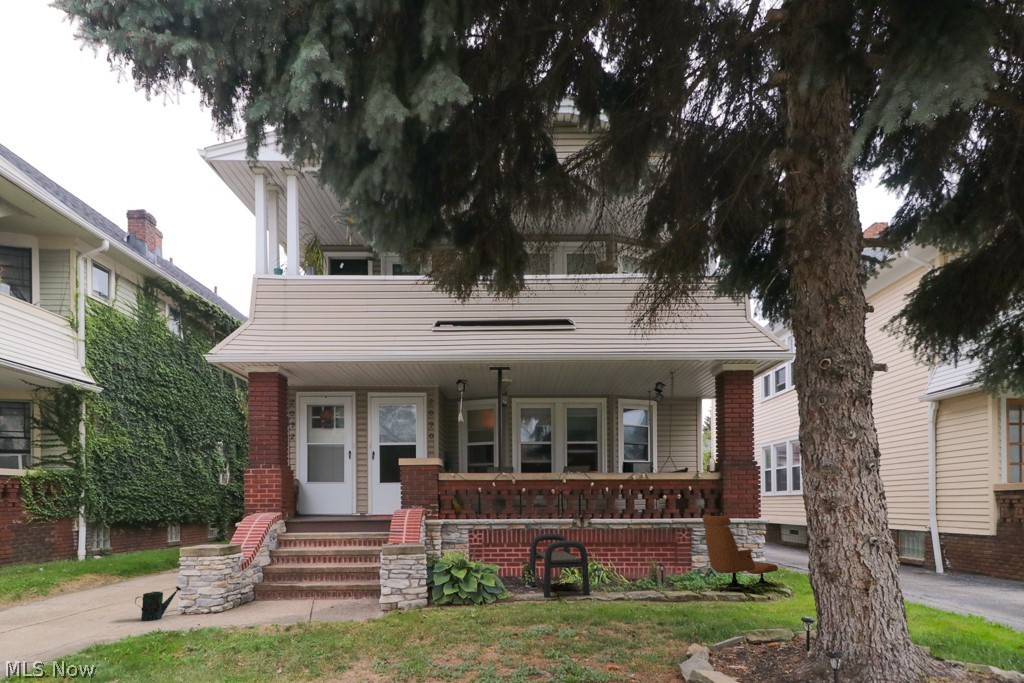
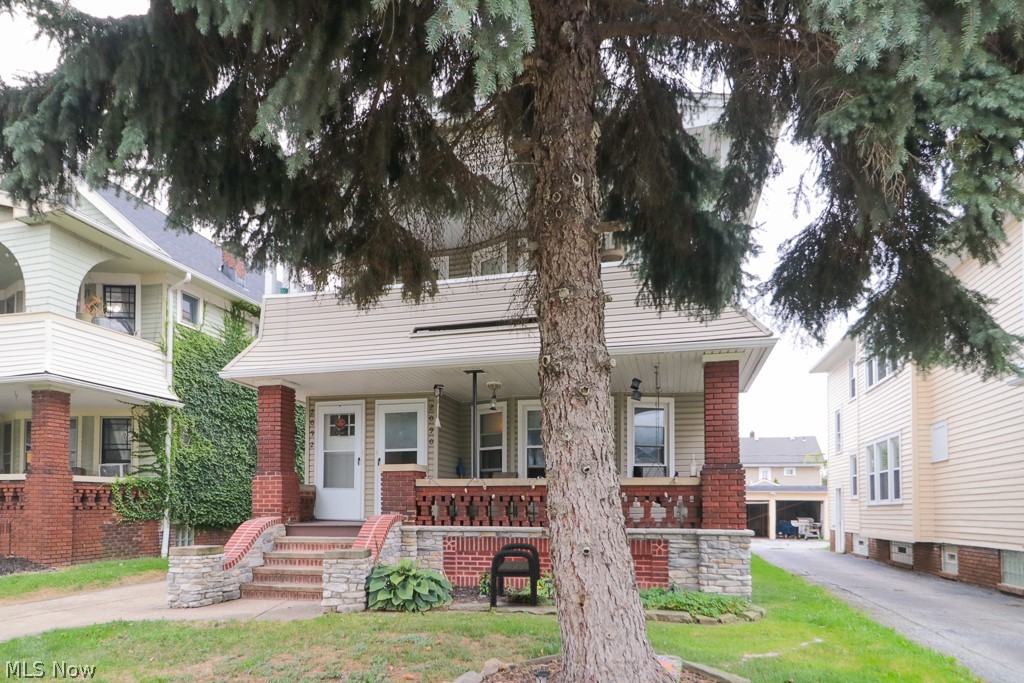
lounge chair: present [702,515,778,593] -> none [658,526,753,612]
watering can: present [135,587,181,621] -> none [123,581,164,610]

